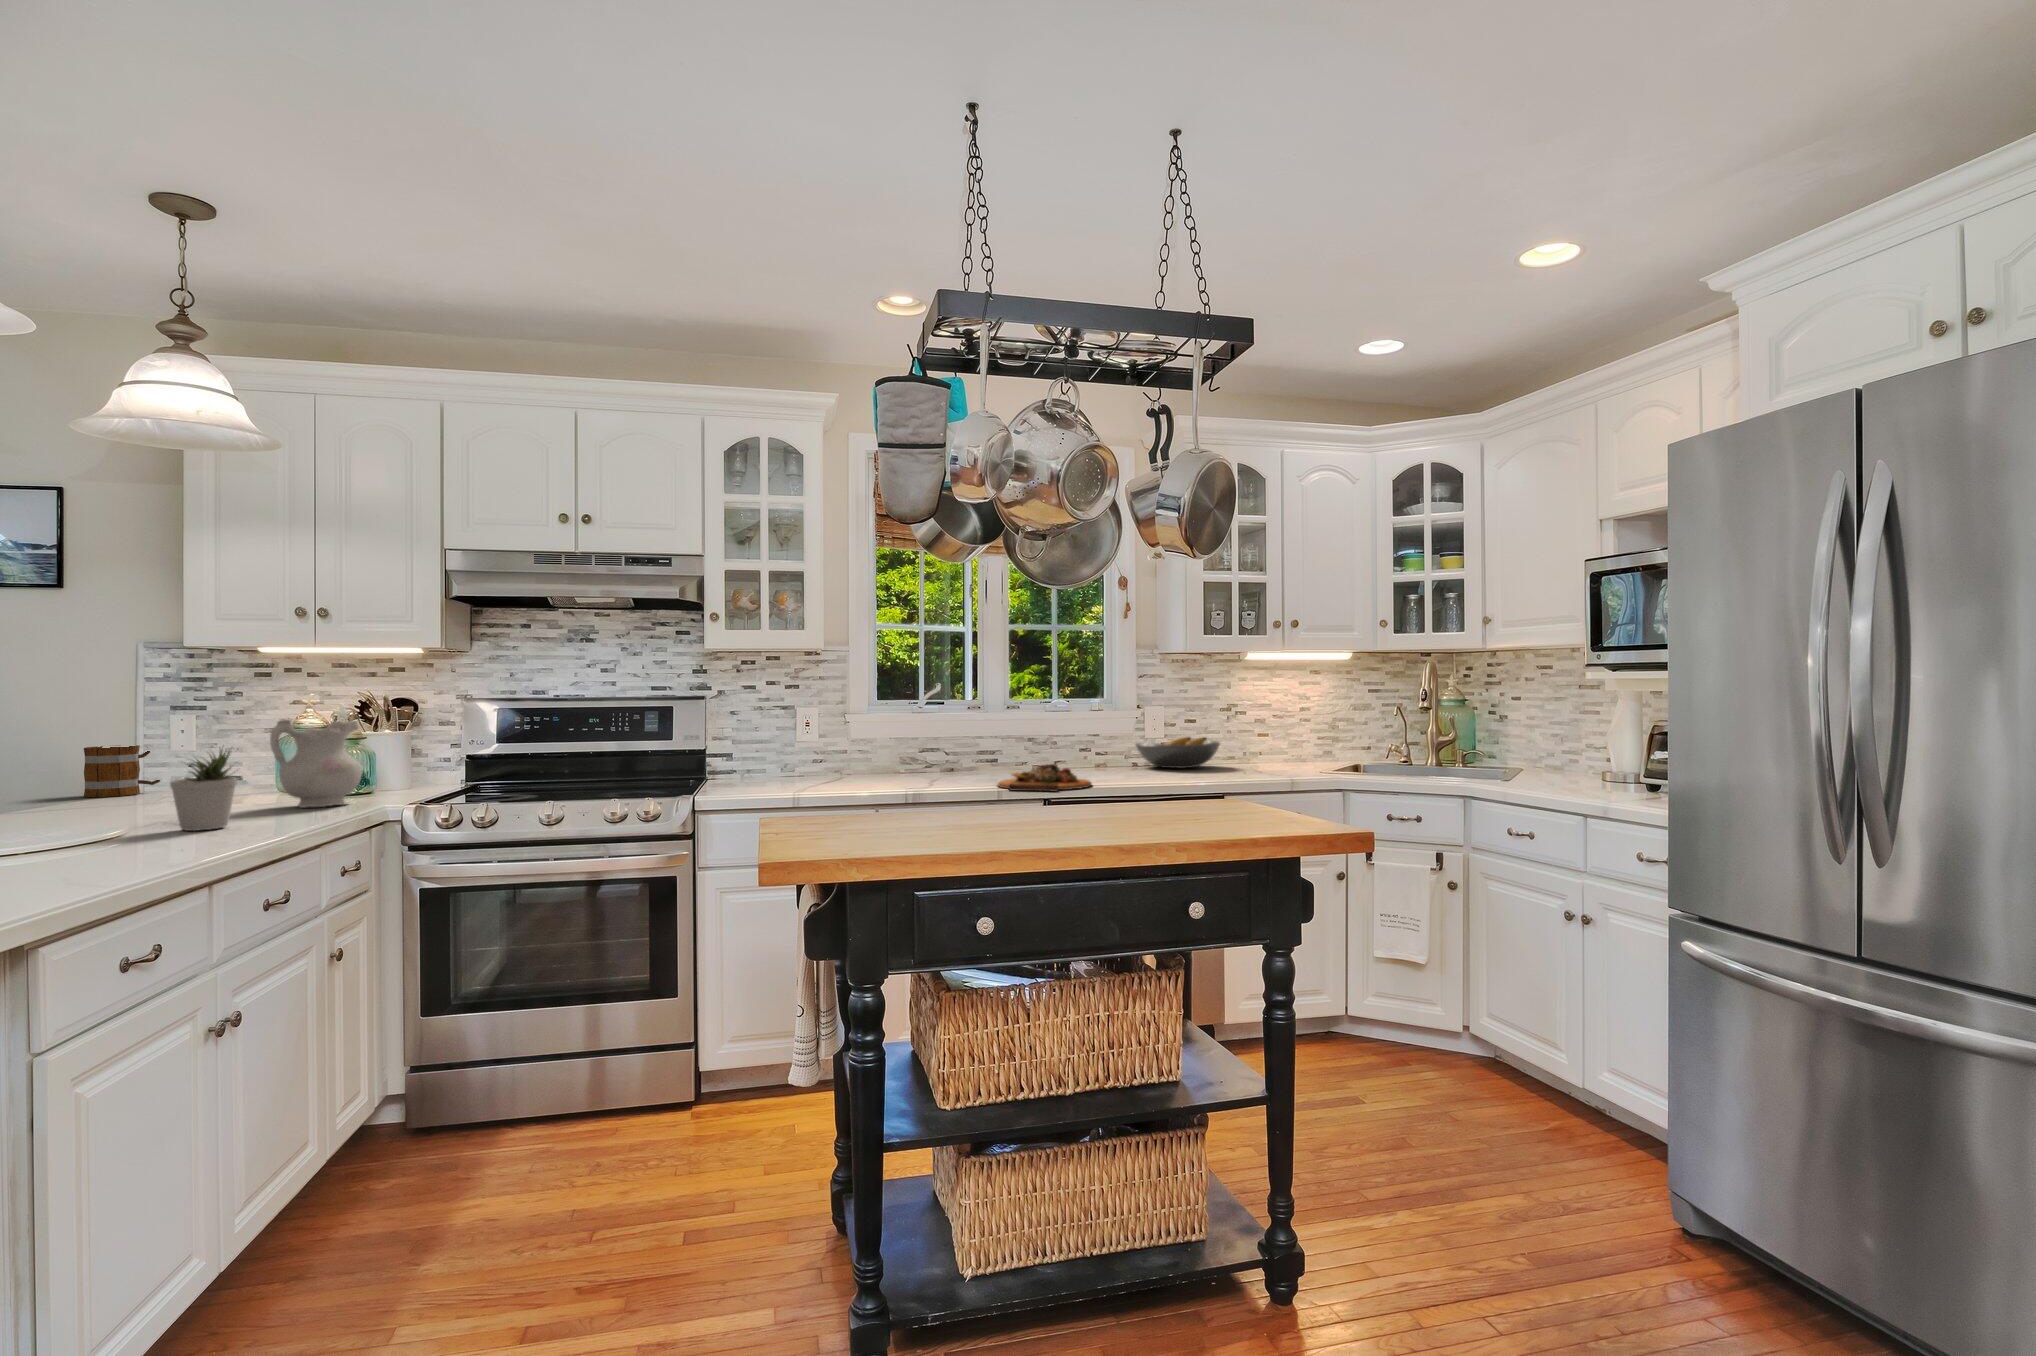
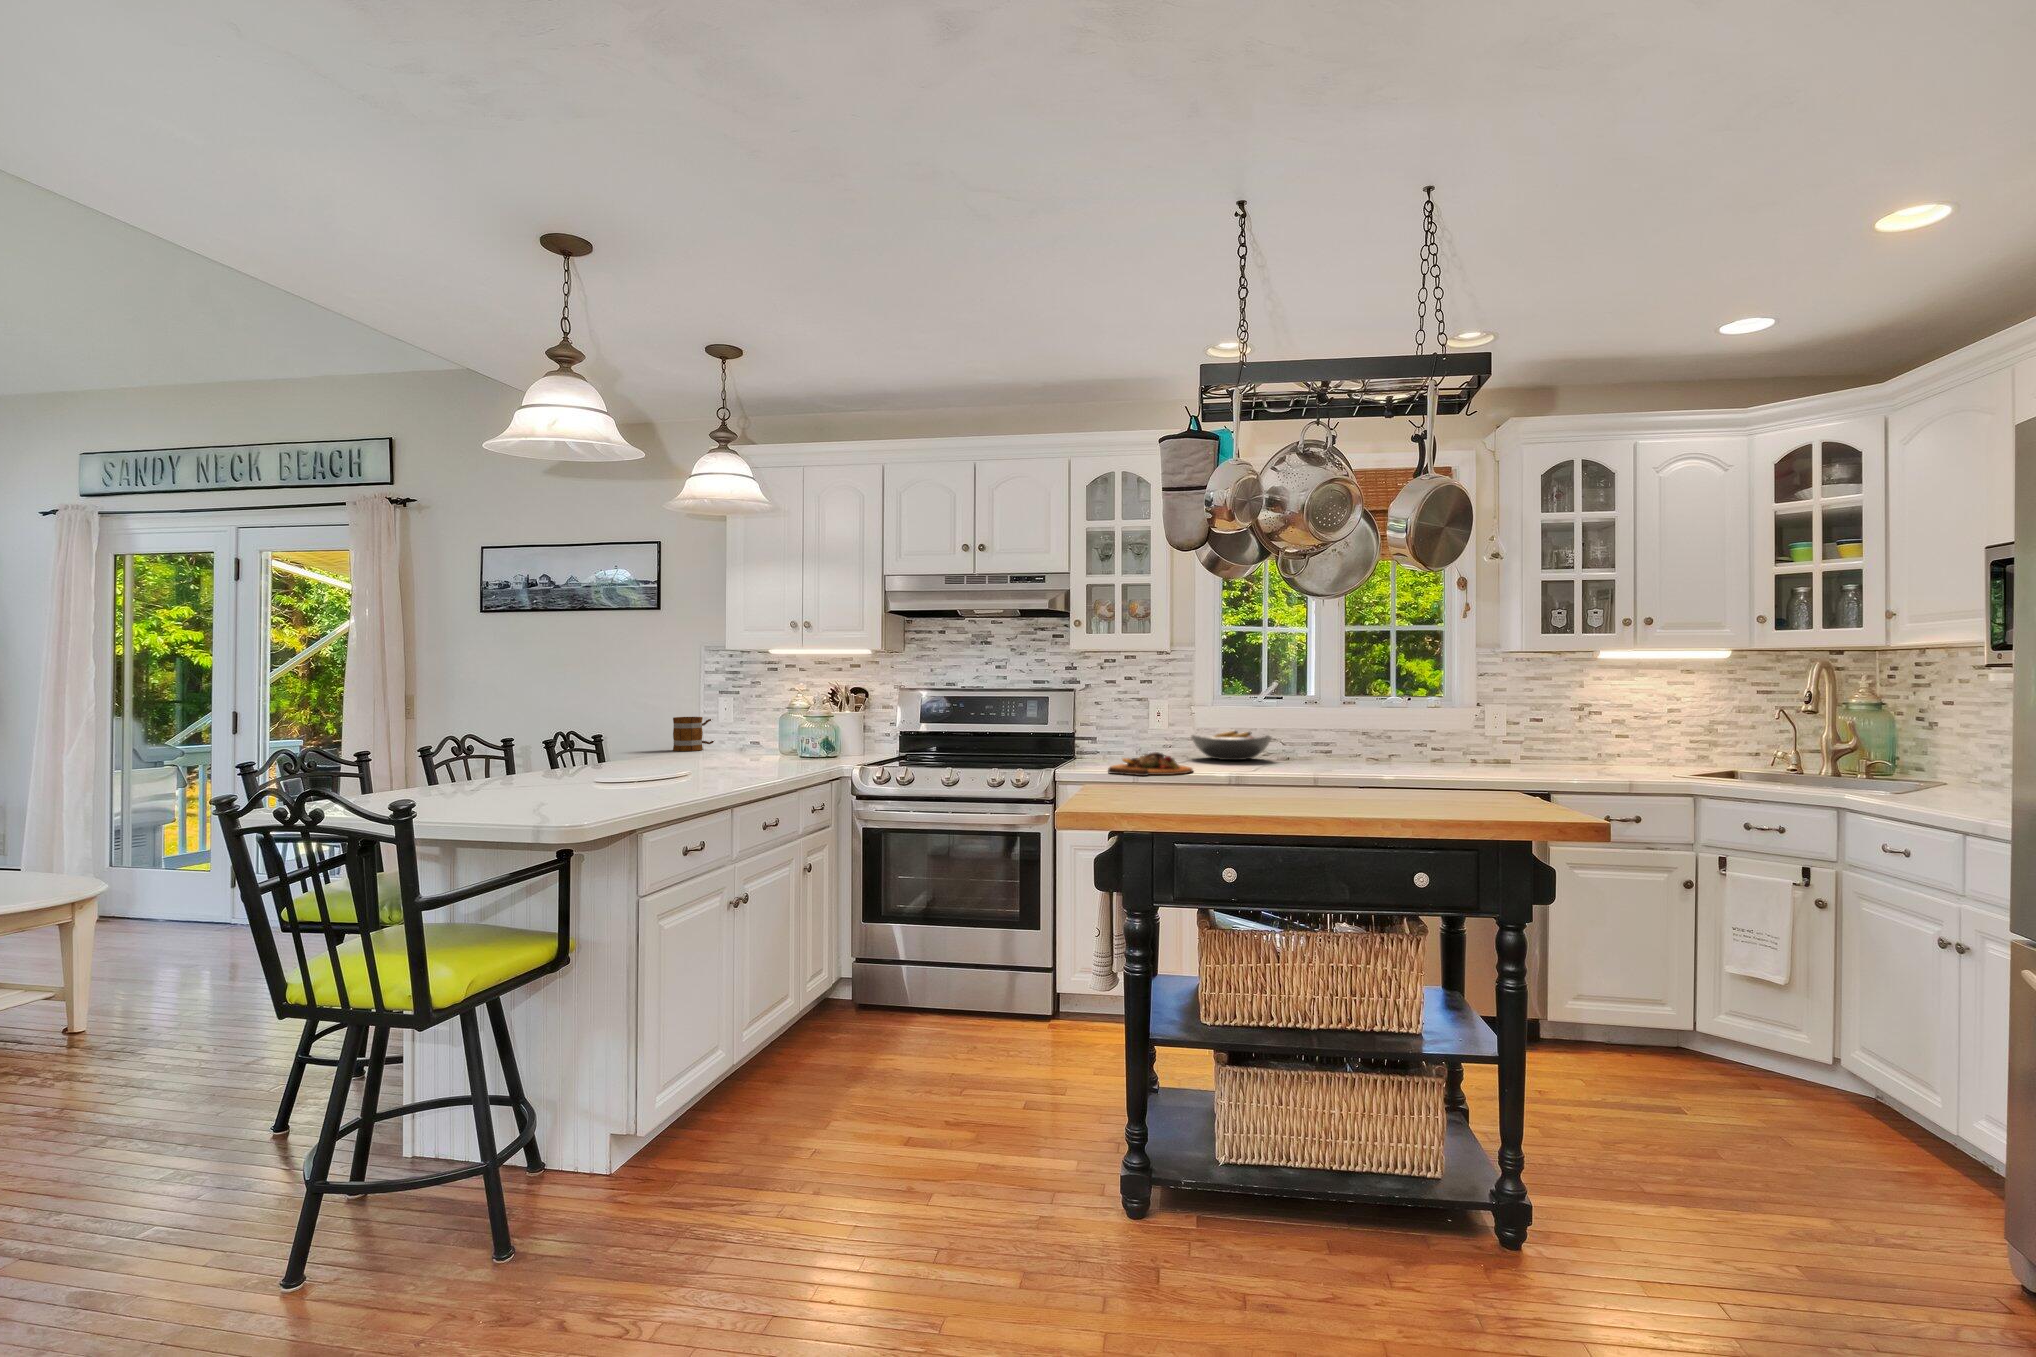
ceramic pitcher: present [270,720,362,808] -> none [774,702,829,764]
fruit bowl: present [1136,737,1220,768] -> present [1191,731,1271,760]
potted plant: present [170,746,237,831] -> none [719,718,756,775]
cutting board: present [998,764,1092,792] -> present [1108,752,1193,776]

